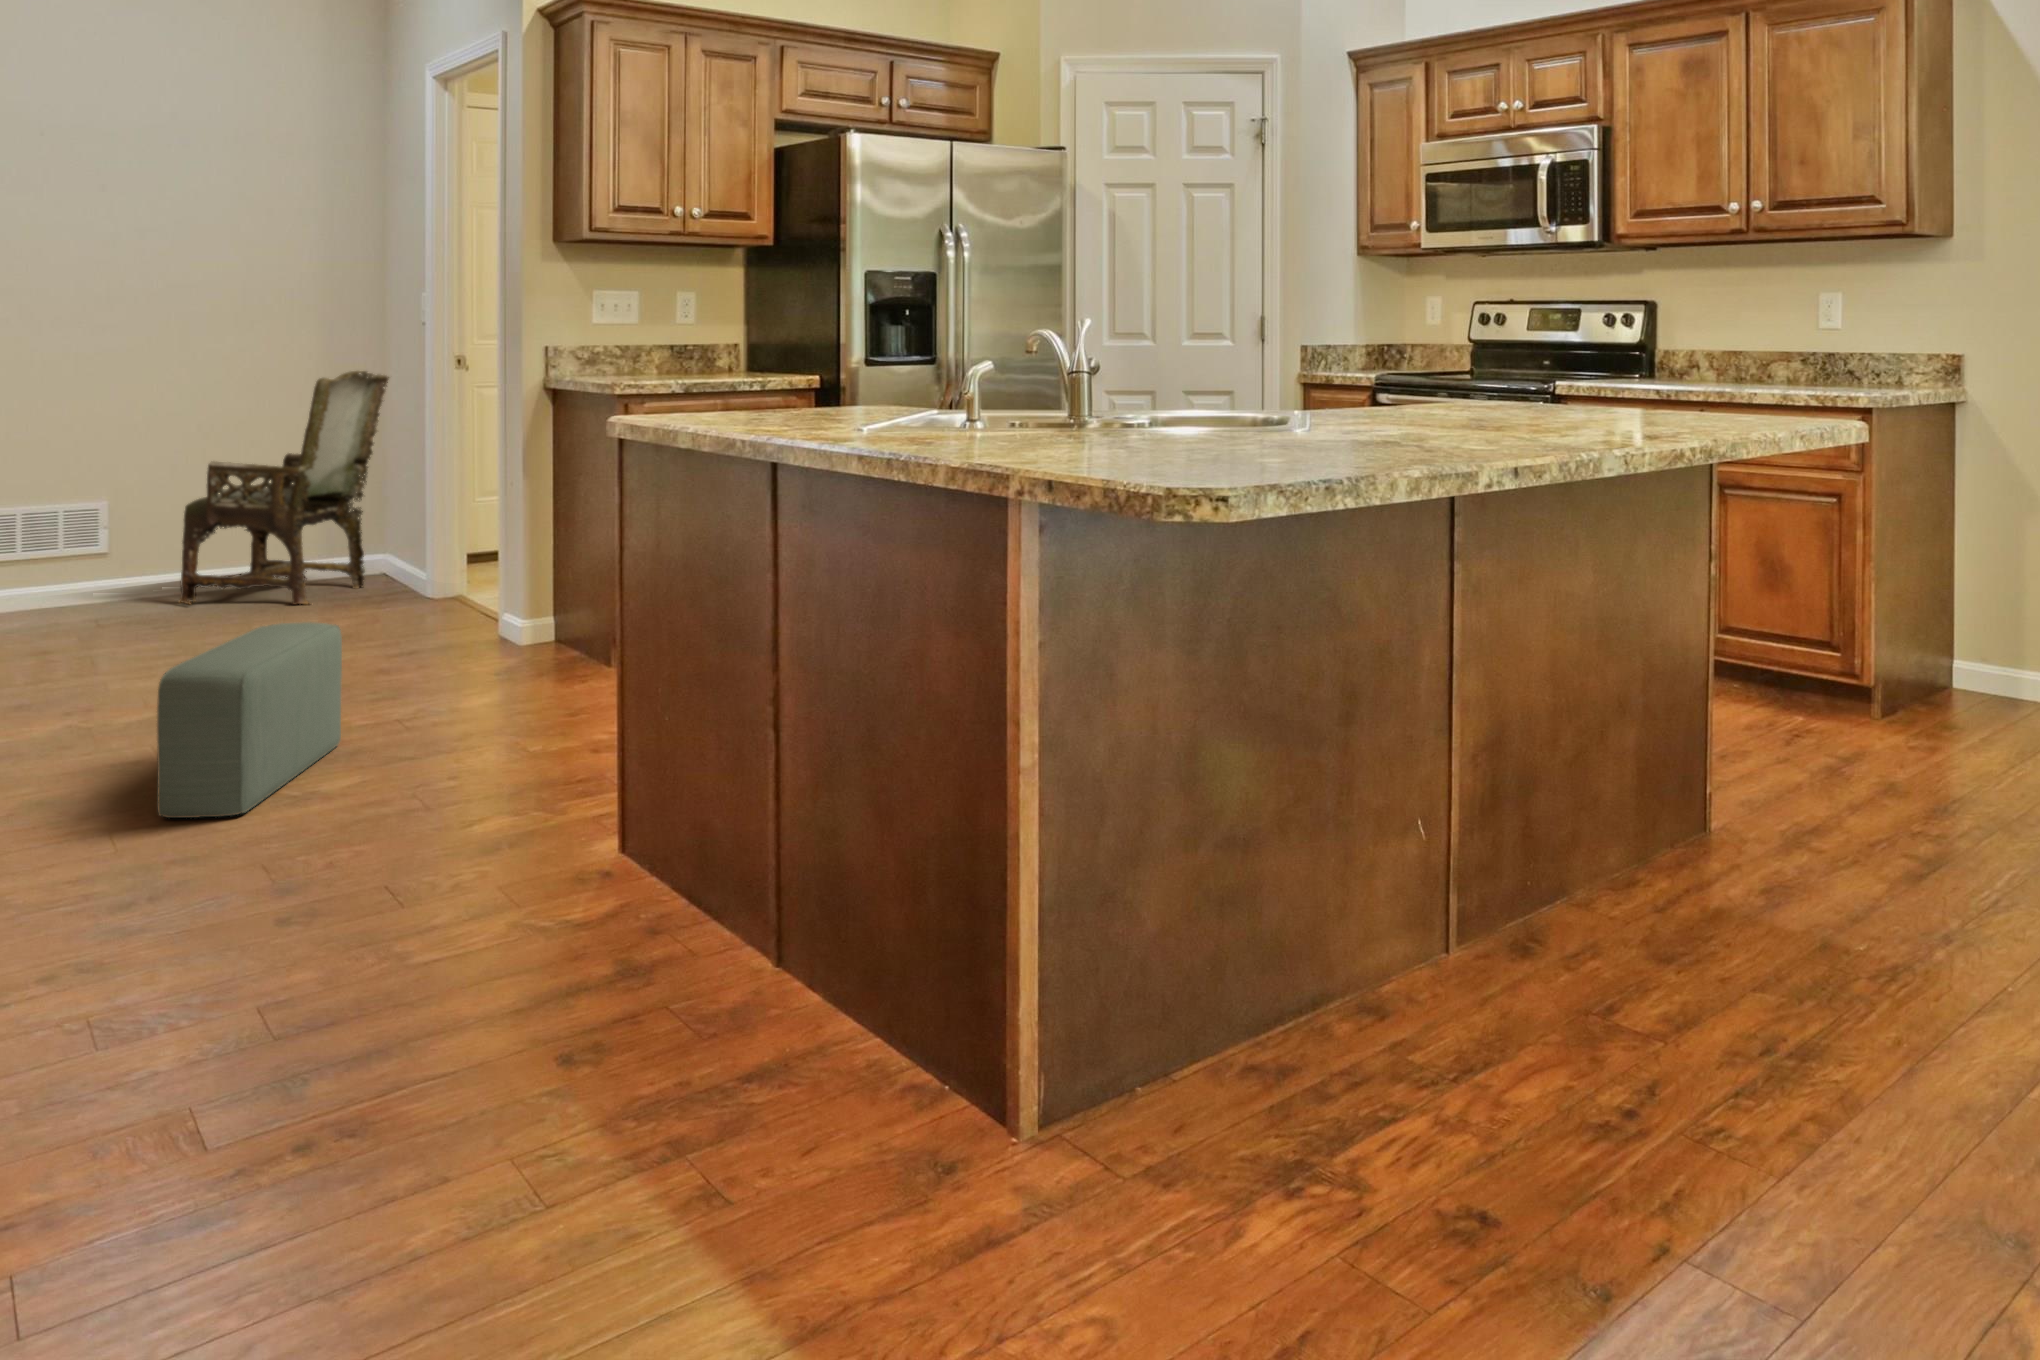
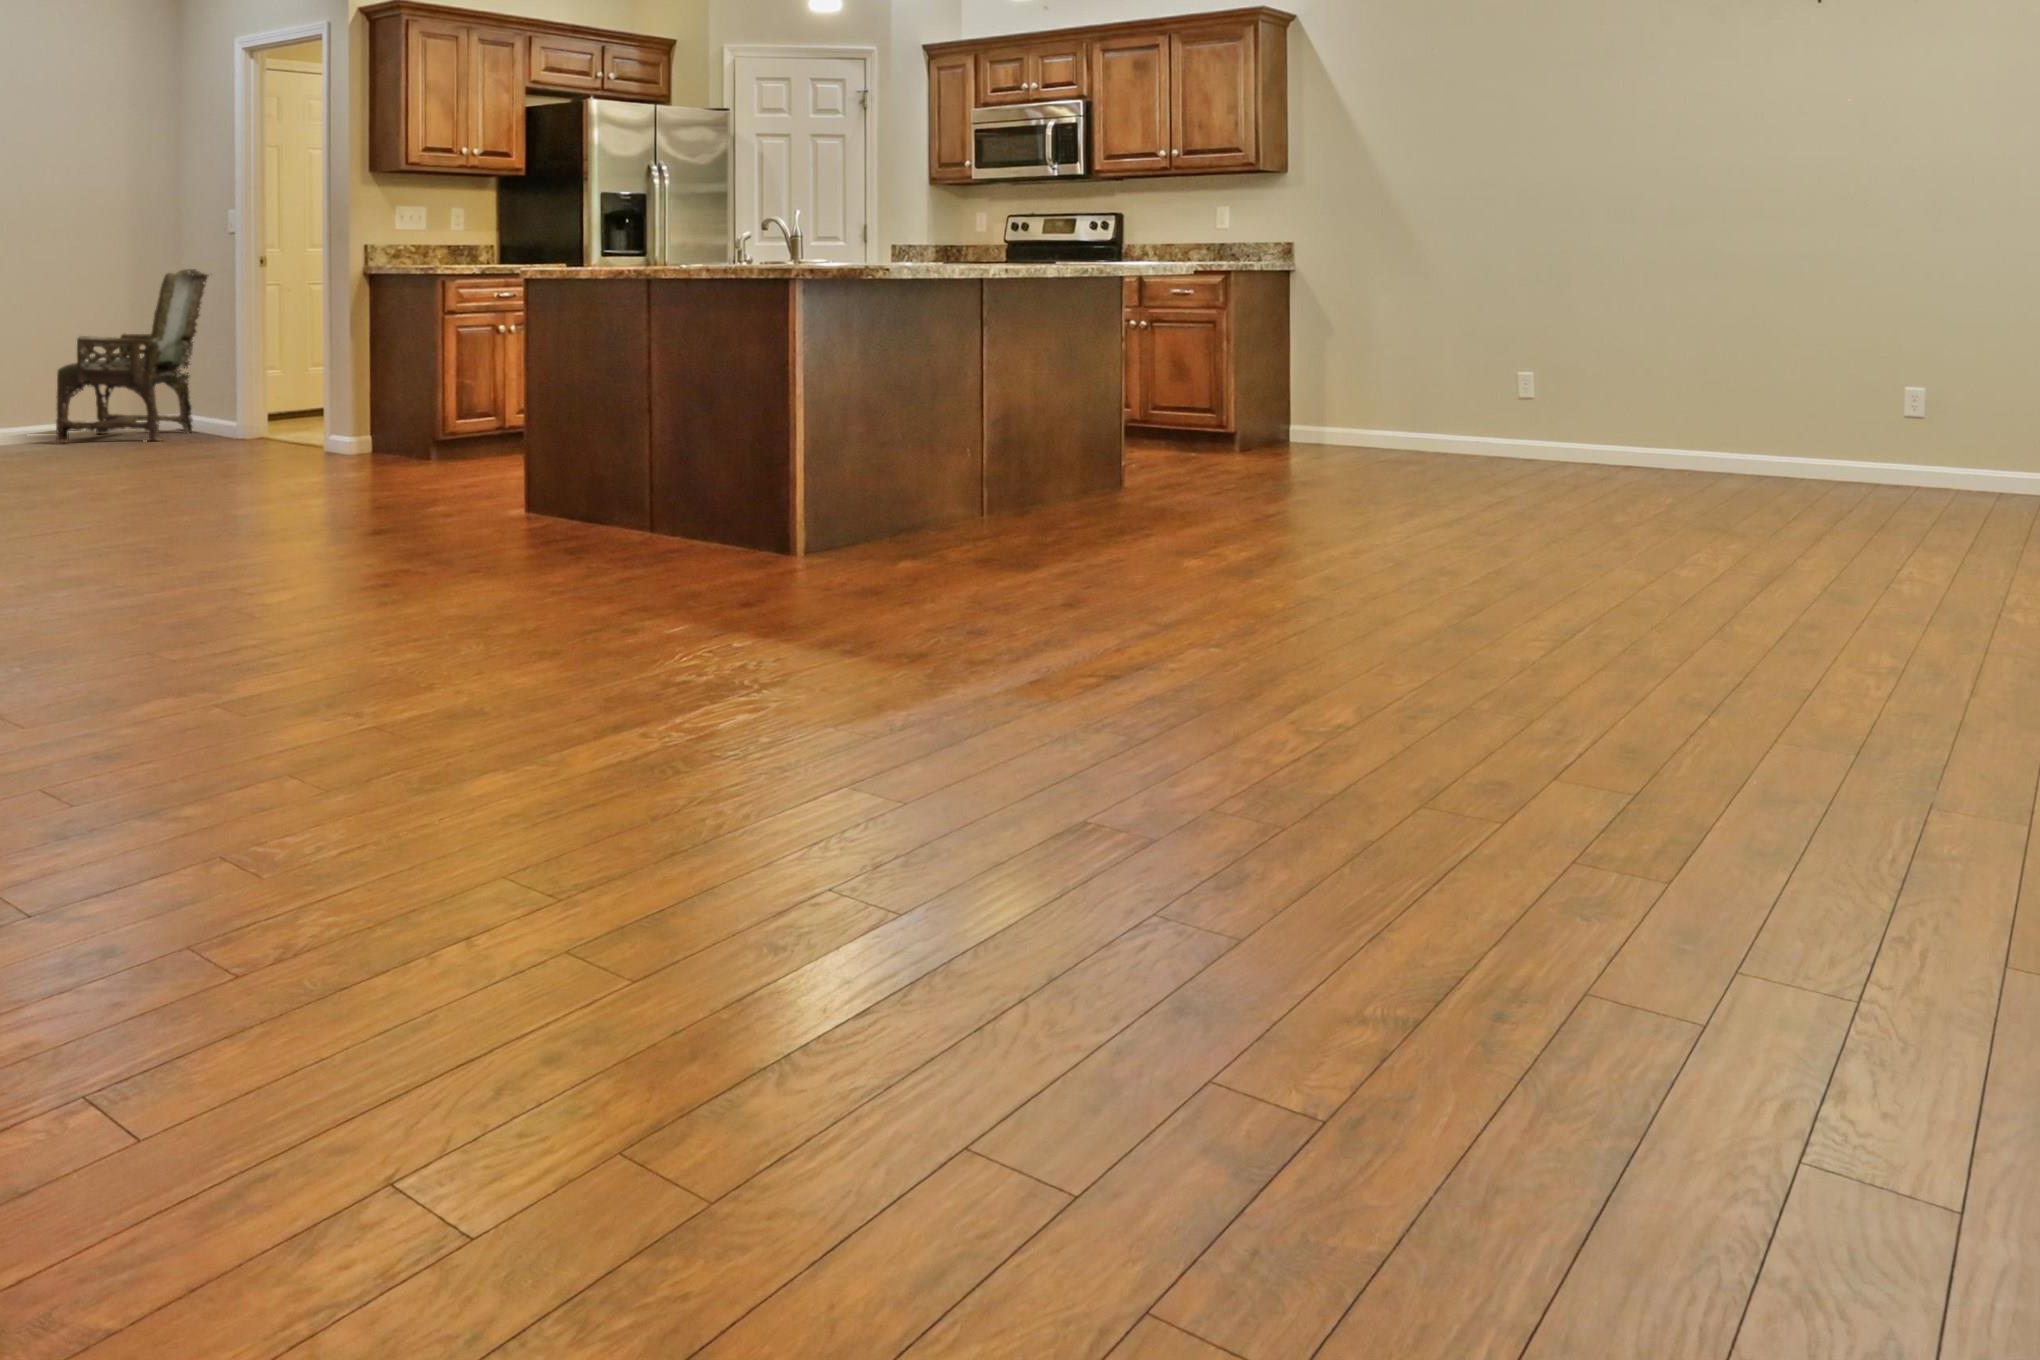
pouf: present [157,622,342,818] -> none [221,410,297,513]

